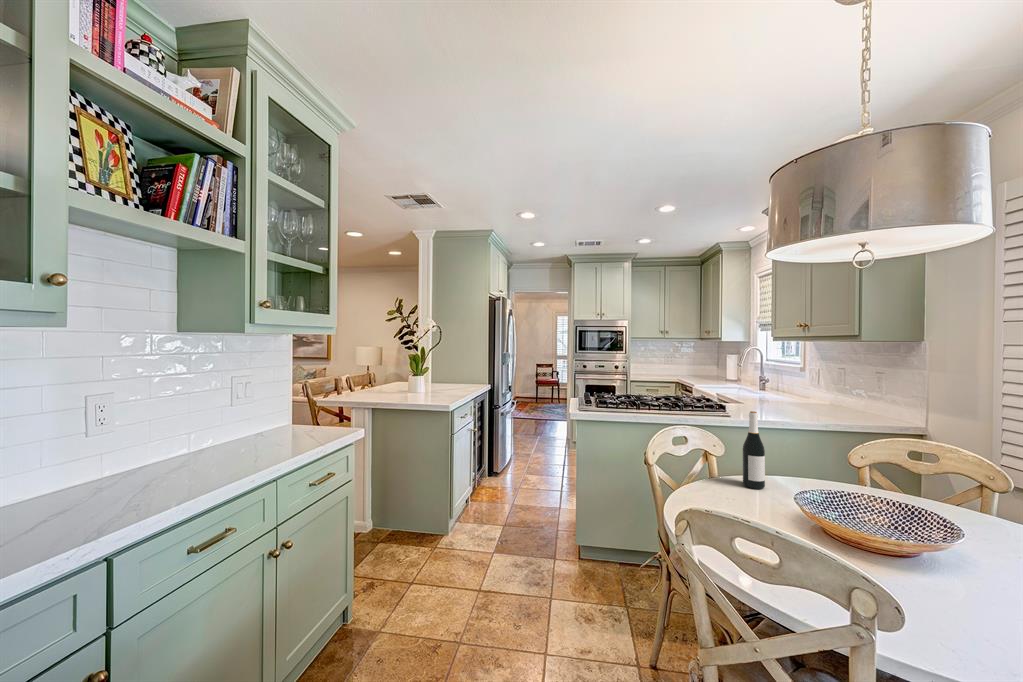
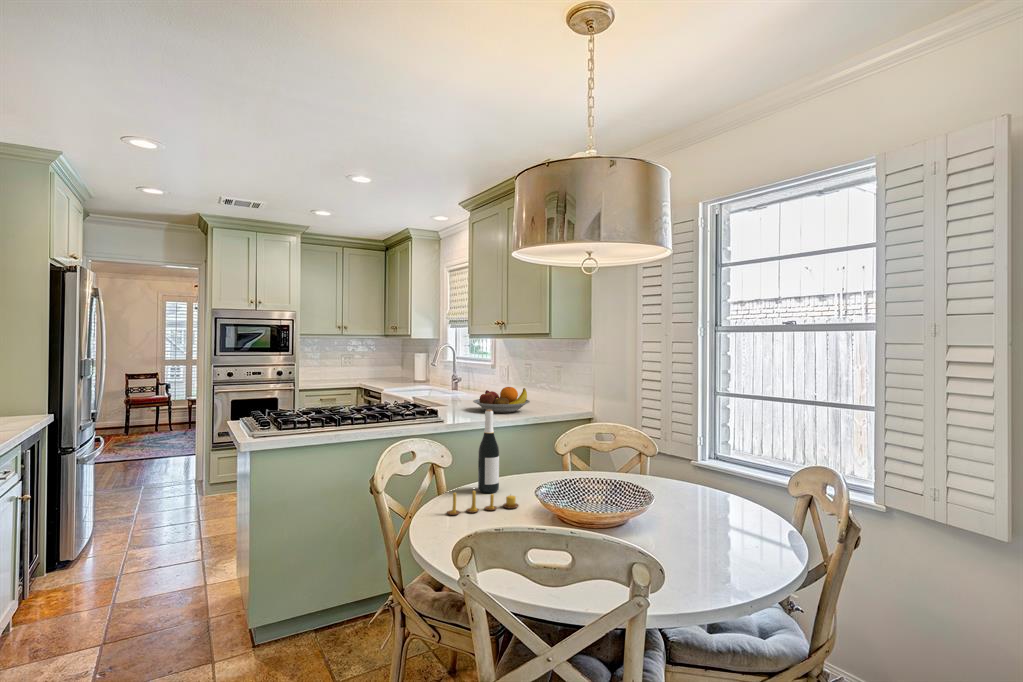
fruit bowl: none [766,390,834,414] -> present [473,387,530,413]
candle: none [702,479,779,509] -> present [447,491,518,515]

